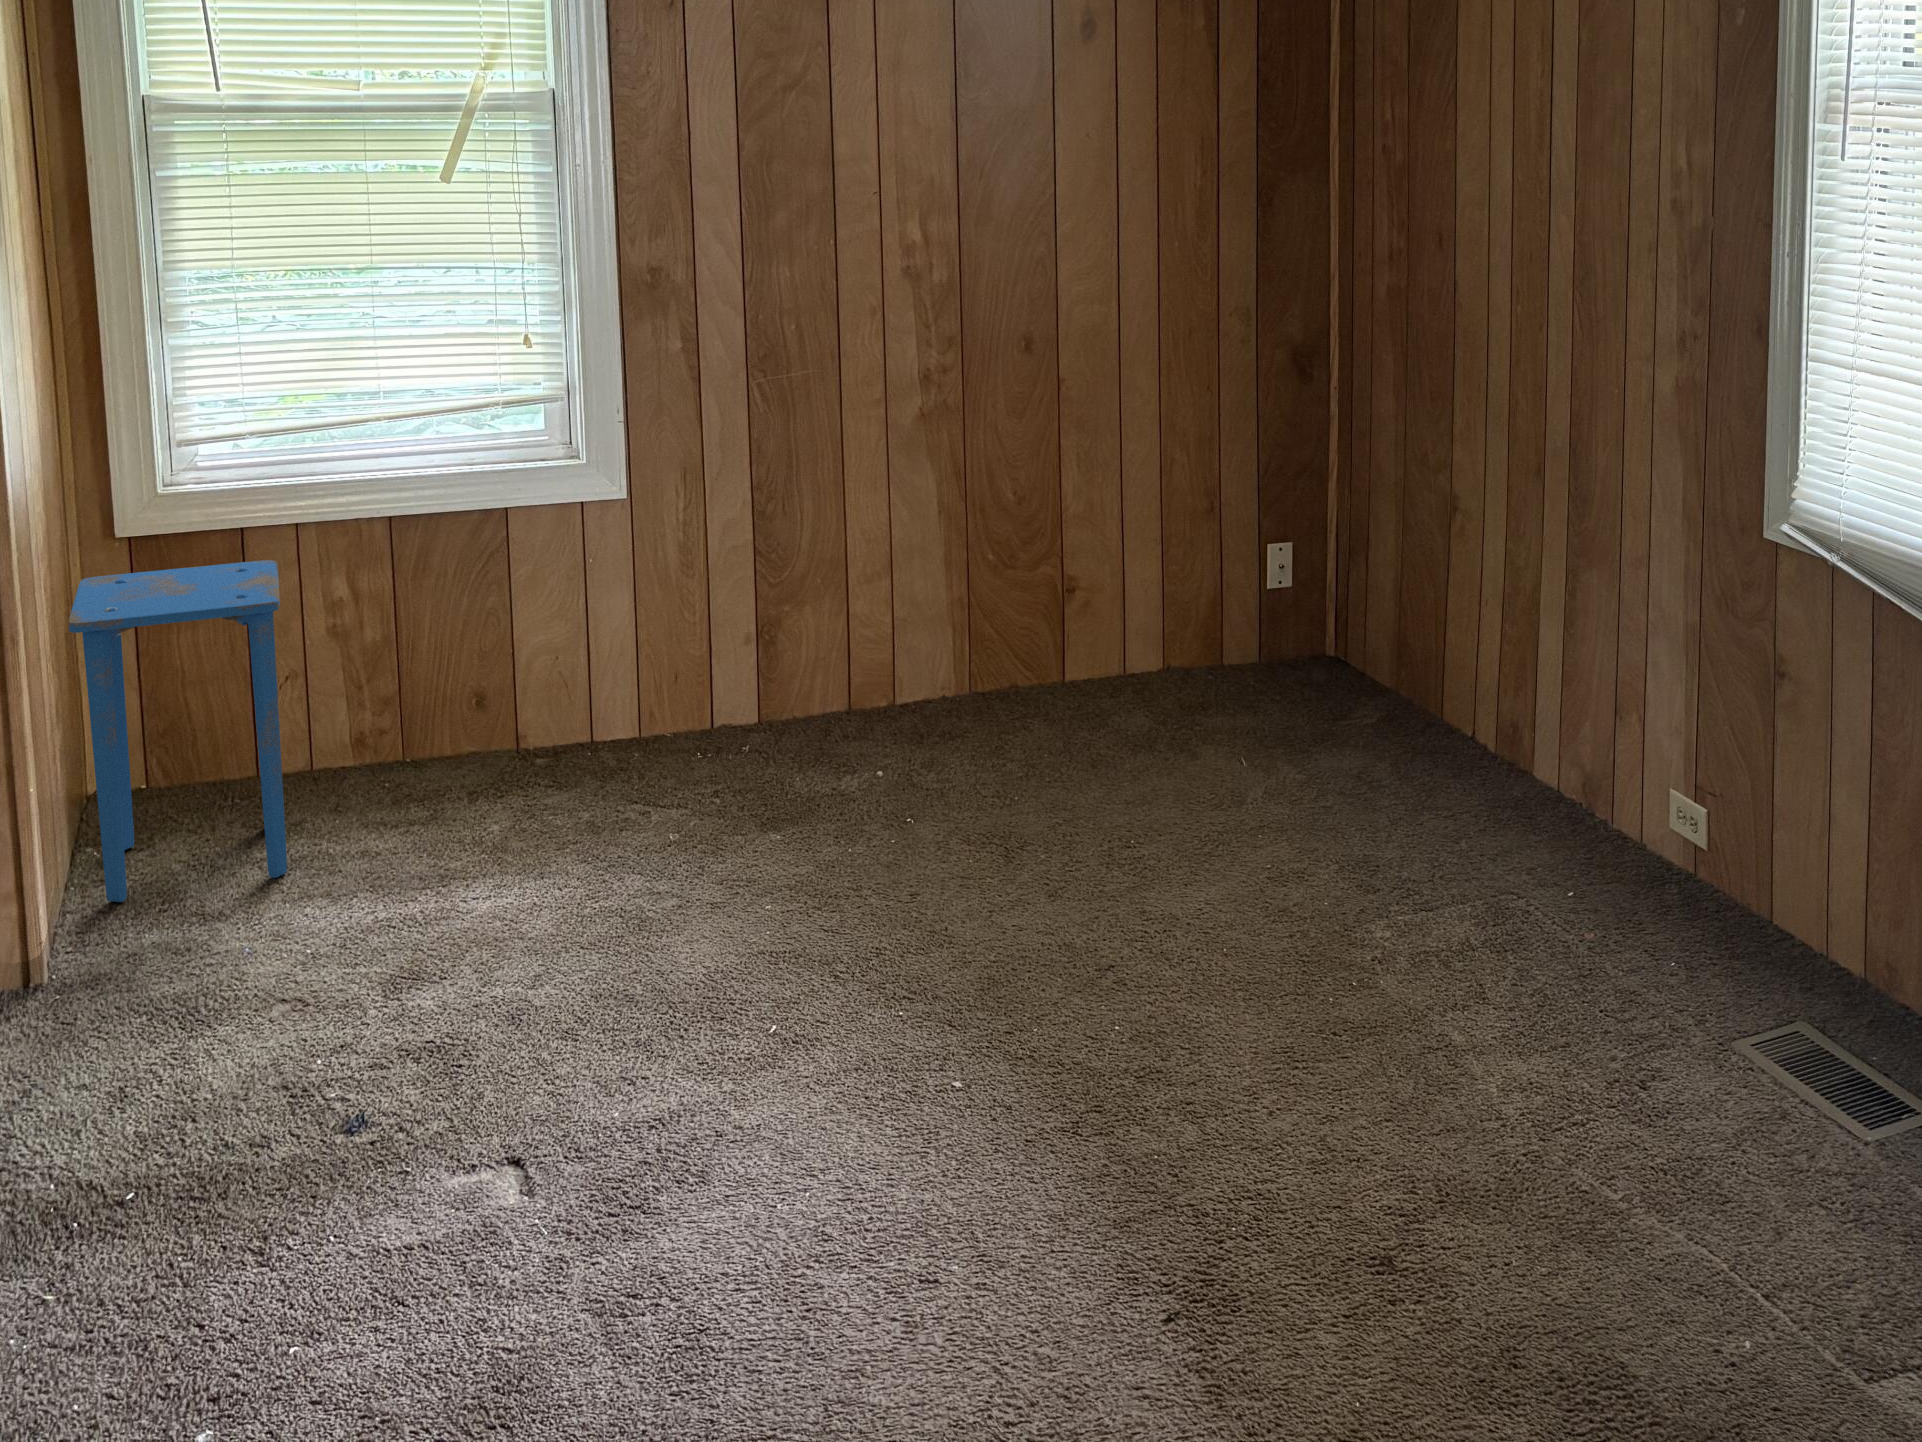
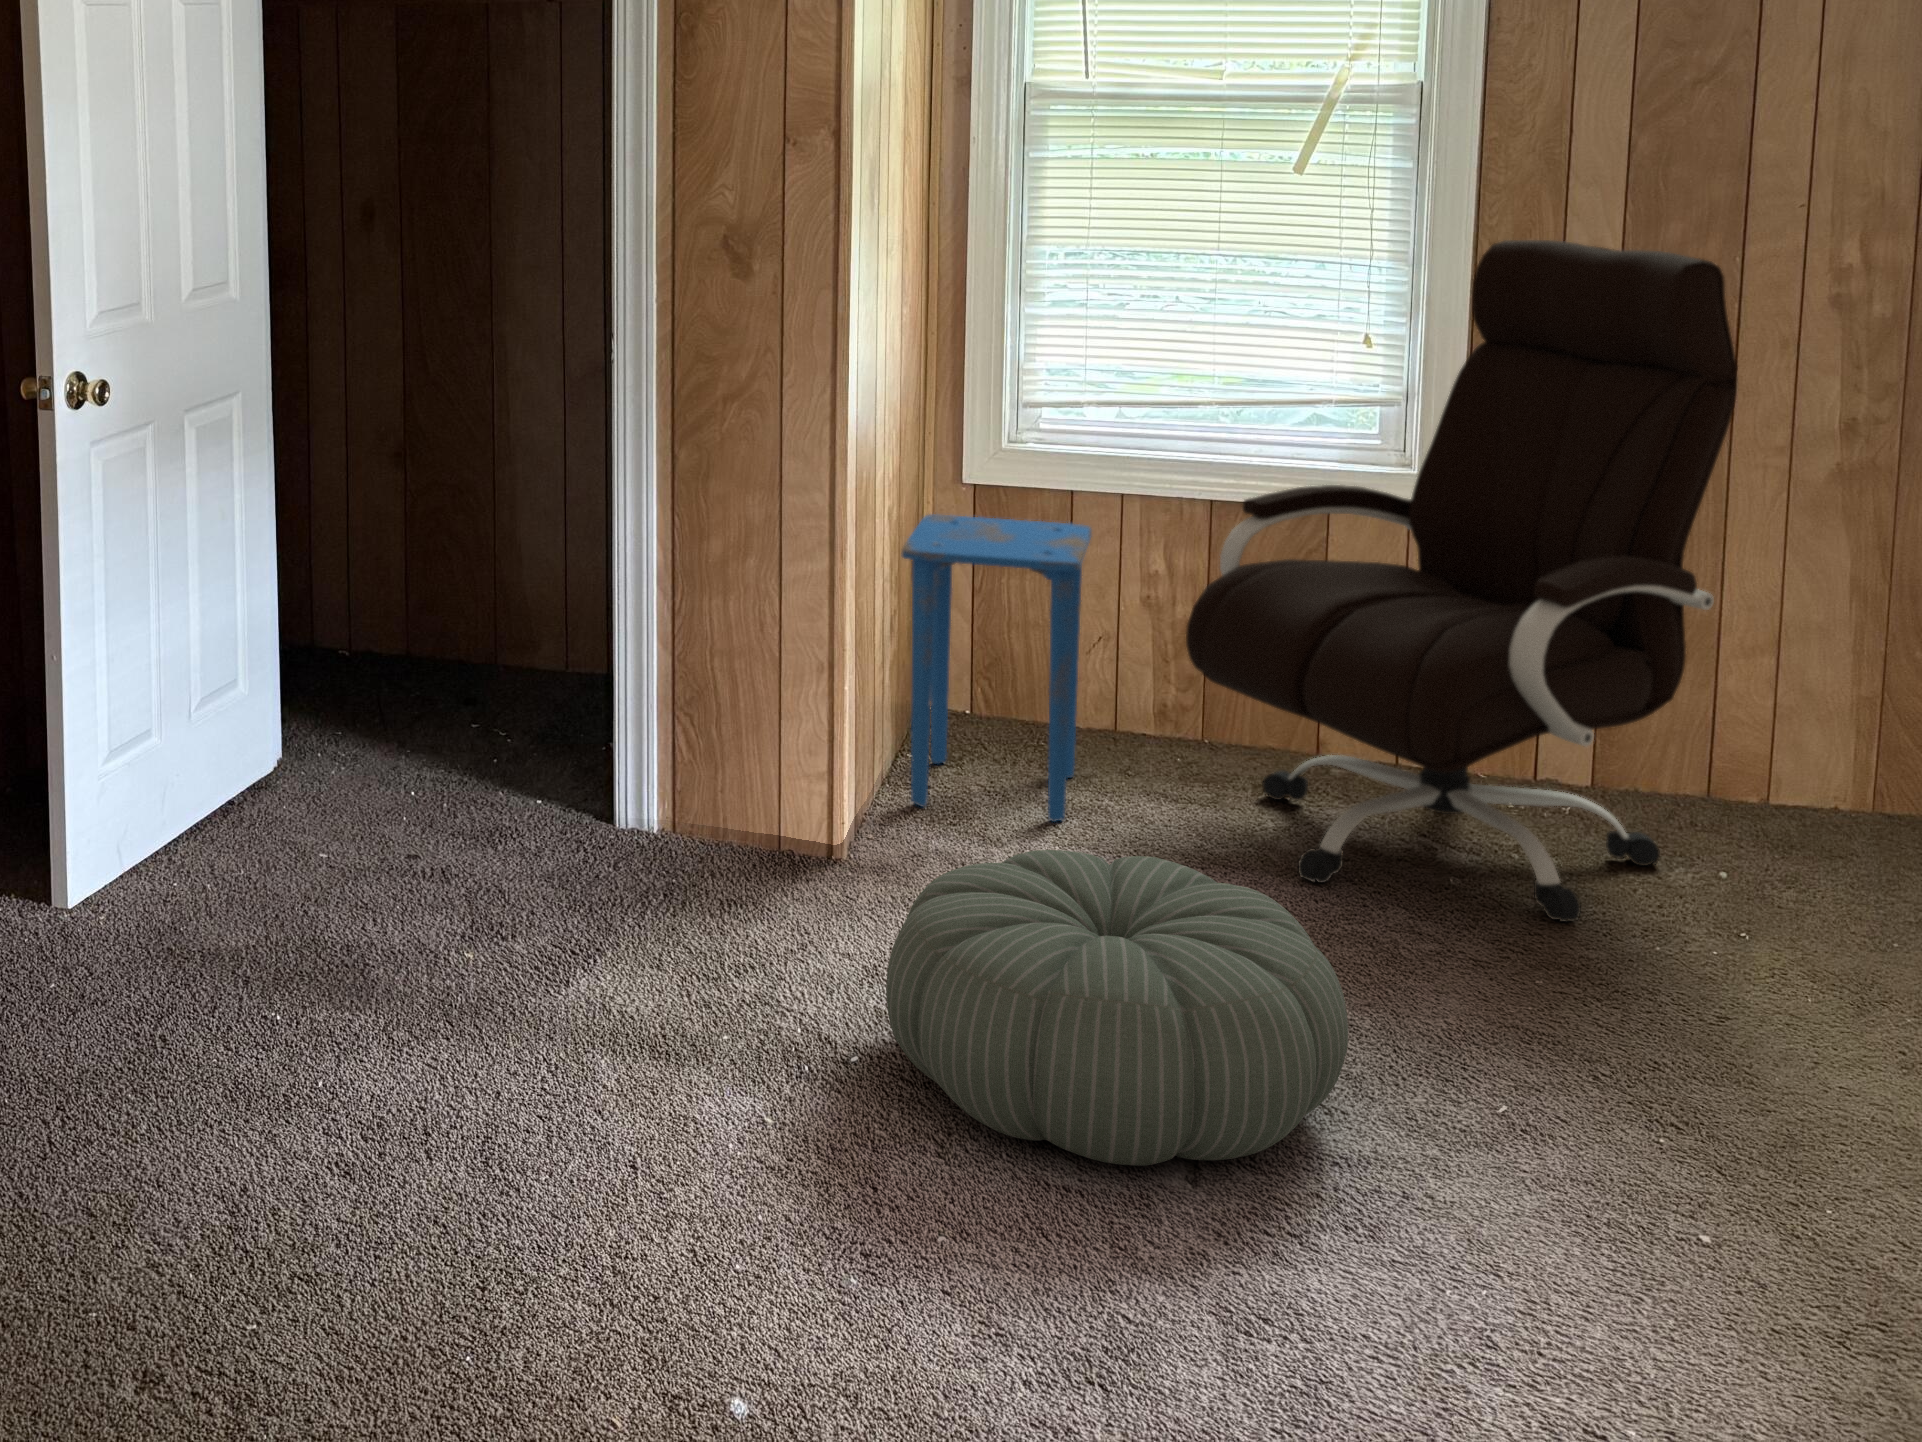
office chair: none [394,233,849,866] -> present [1186,240,1738,922]
pouf: none [163,884,644,1220] -> present [886,850,1348,1166]

